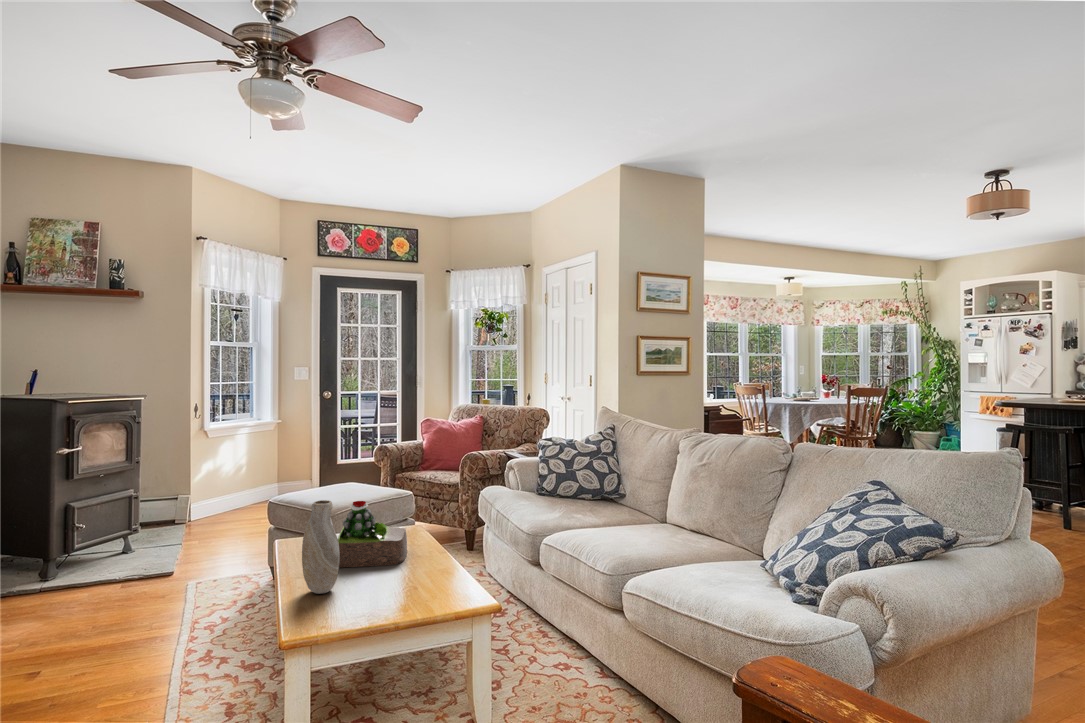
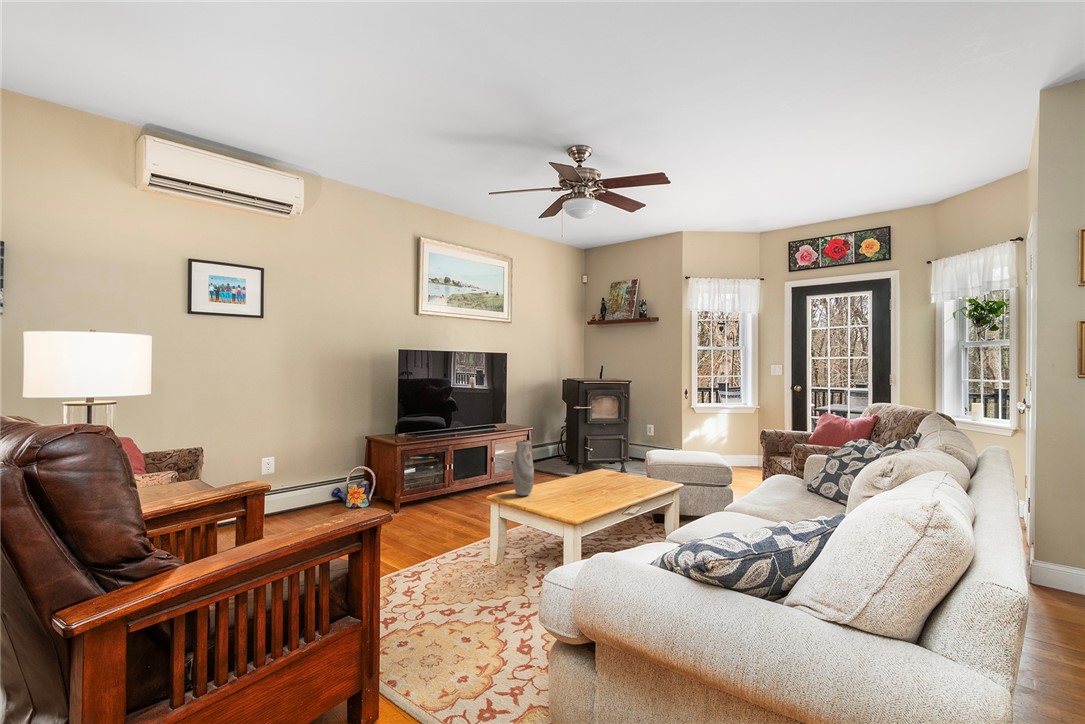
succulent plant: present [338,501,407,567] -> none [564,451,617,498]

